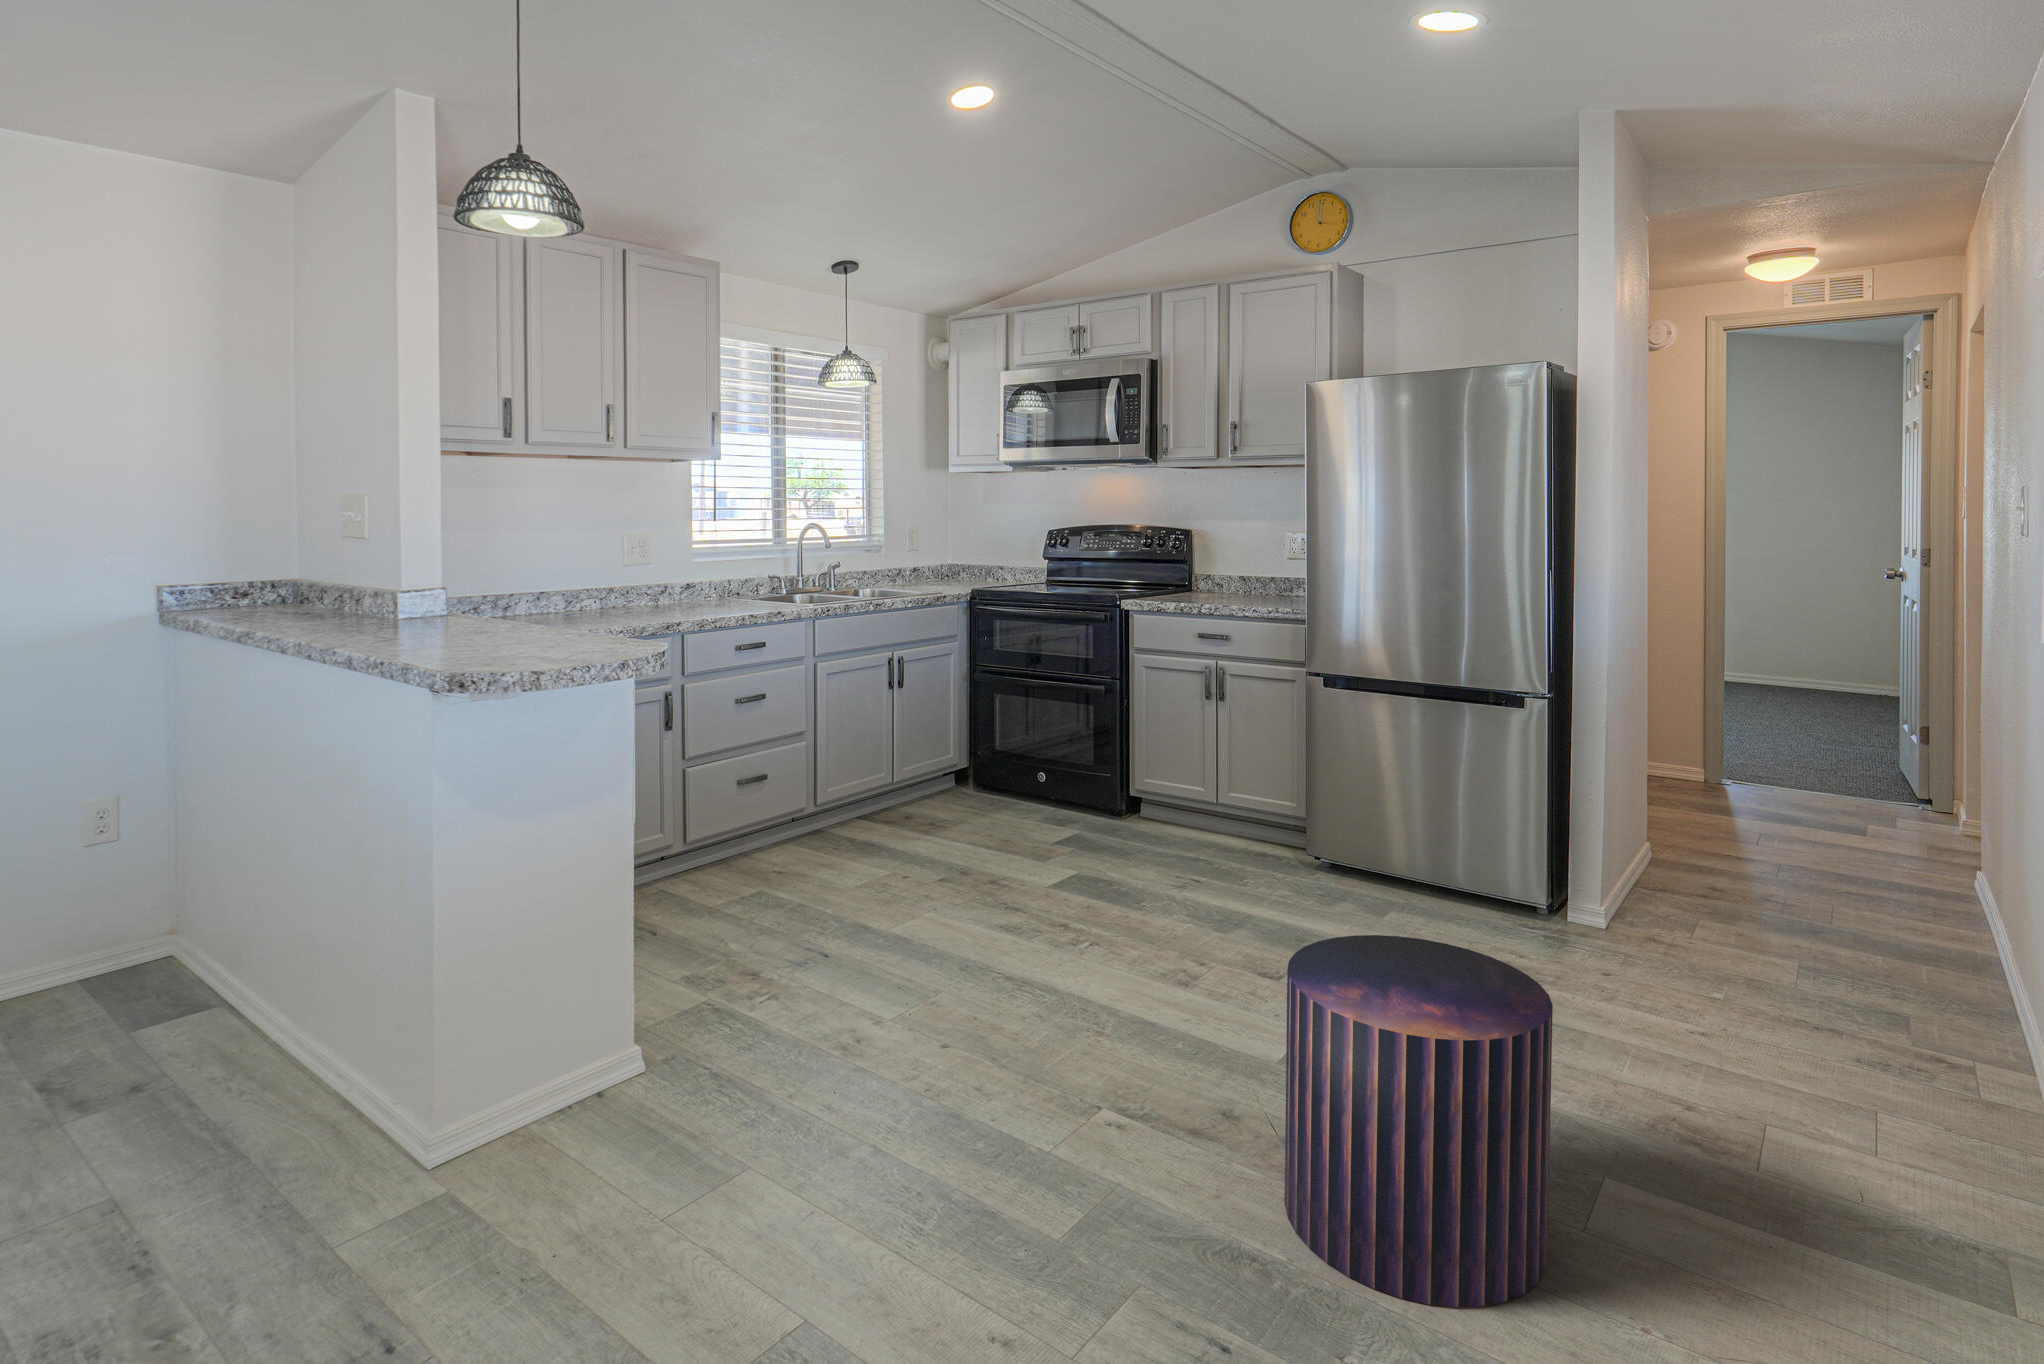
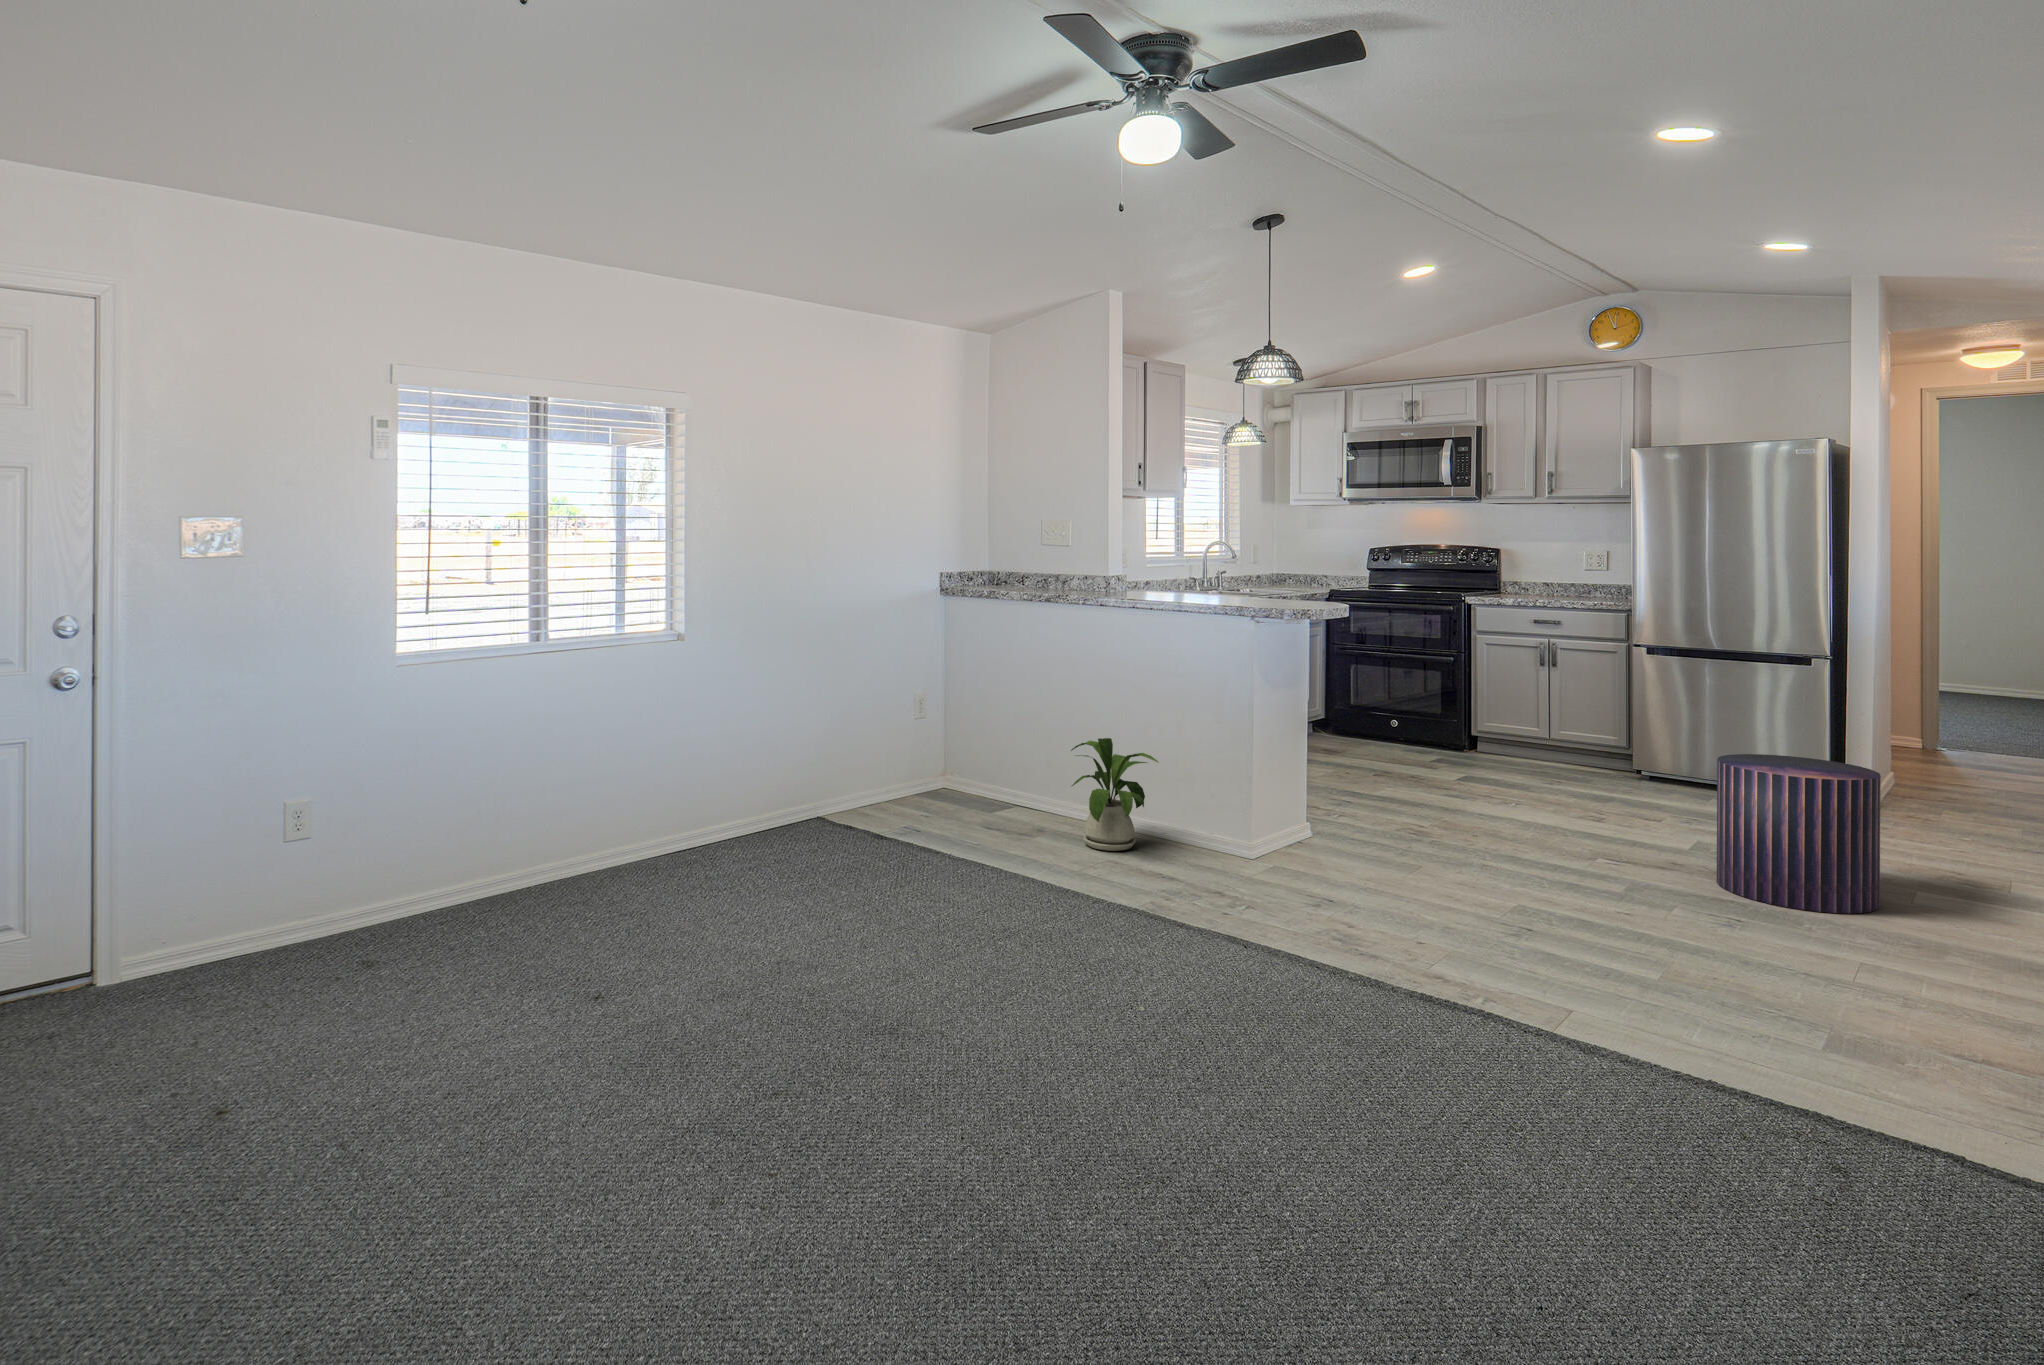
house plant: none [127,927,338,1161] -> present [1071,738,1158,851]

